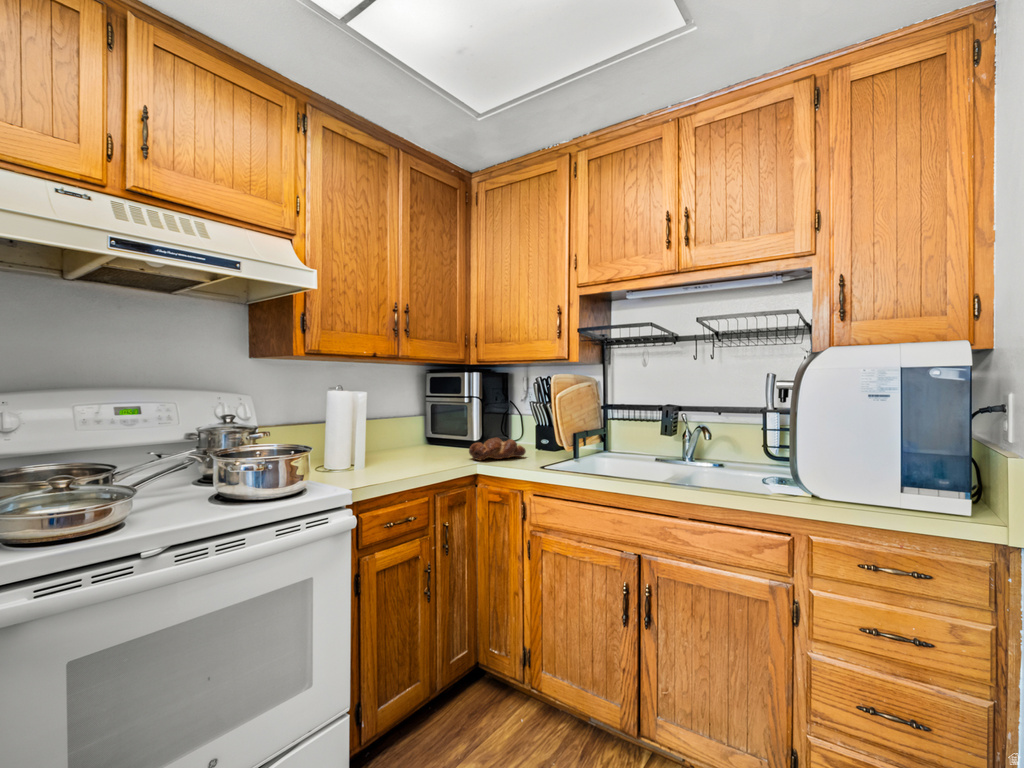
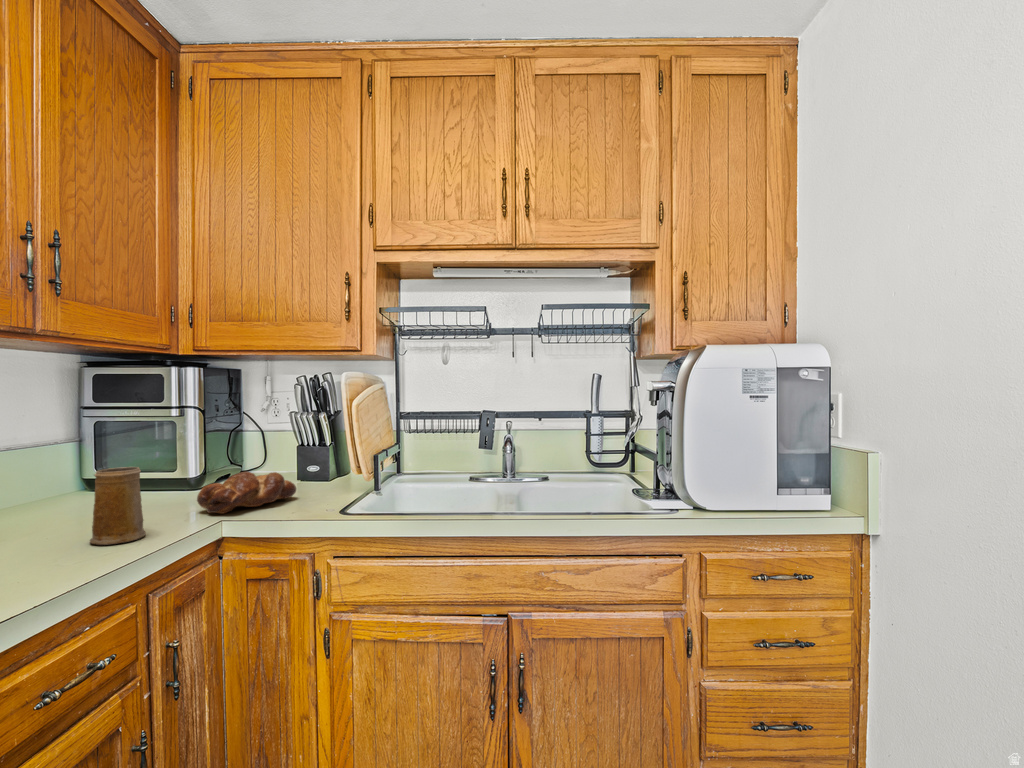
mug: none [415,428,439,467] -> present [90,467,146,545]

